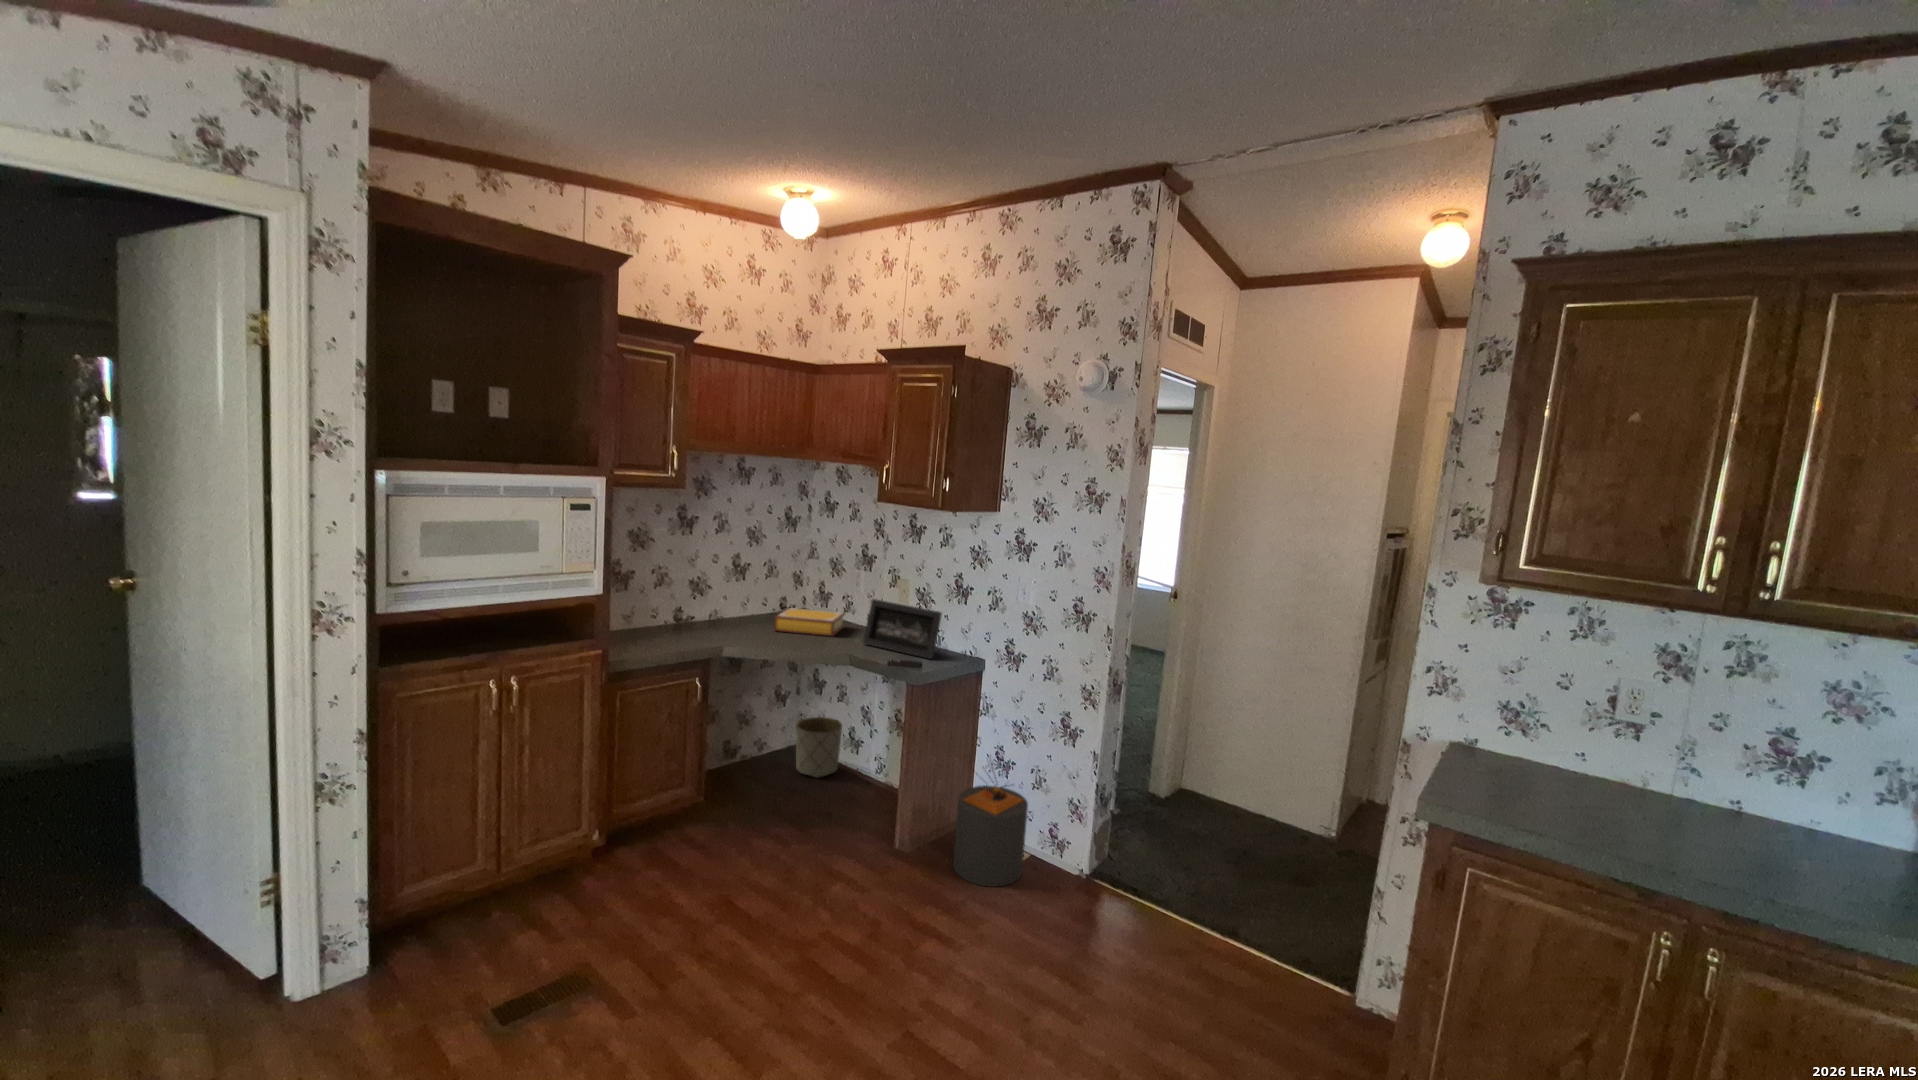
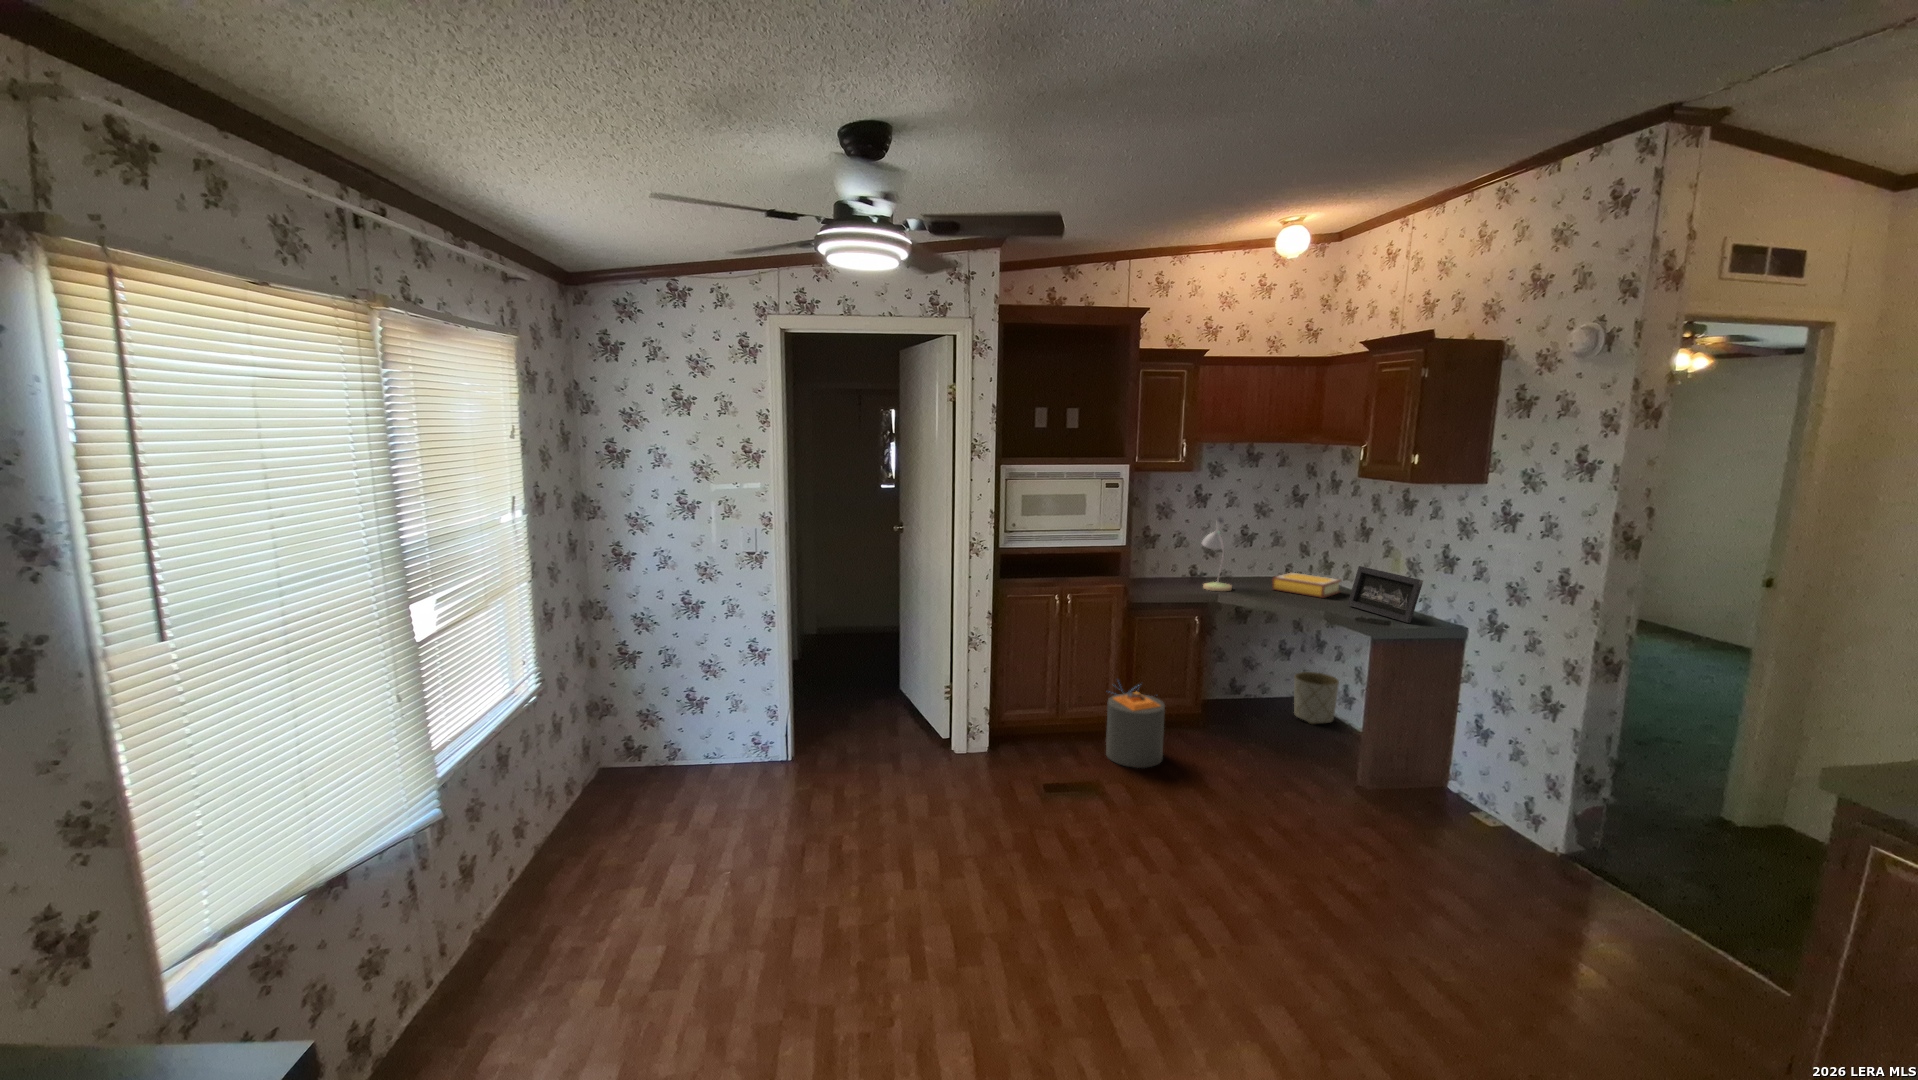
desk lamp: none [689,546,730,640] -> present [1202,516,1232,591]
trash can: present [953,767,1028,887] -> present [1106,685,1165,768]

